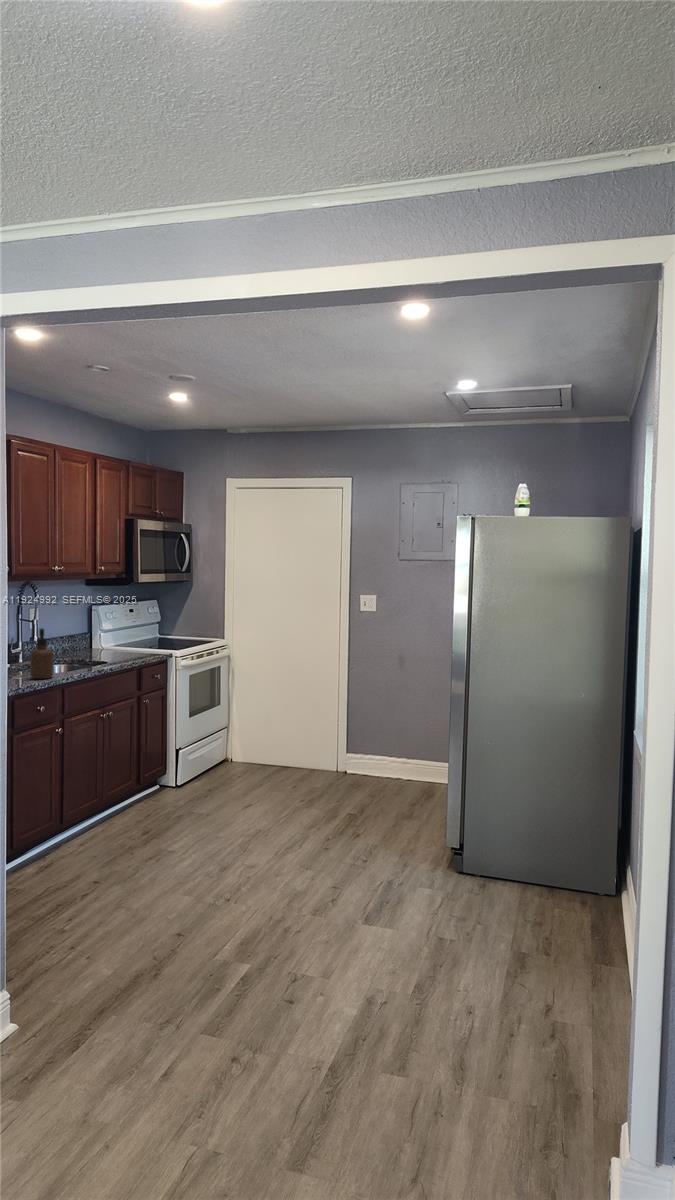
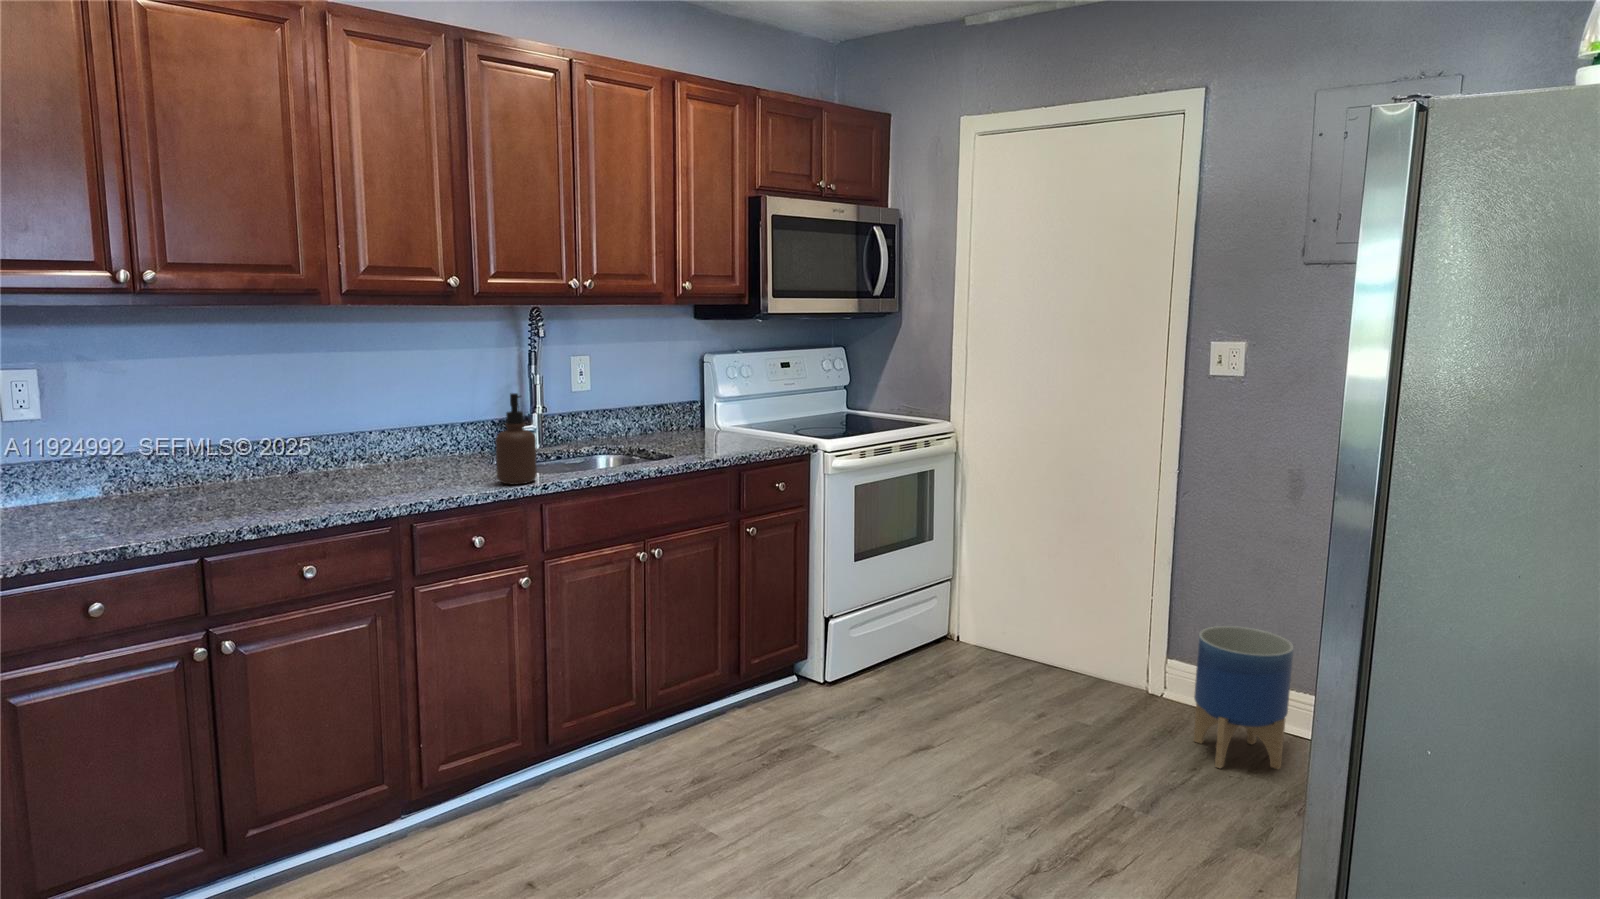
planter: none [365,728,405,792] -> present [1194,626,1293,769]

